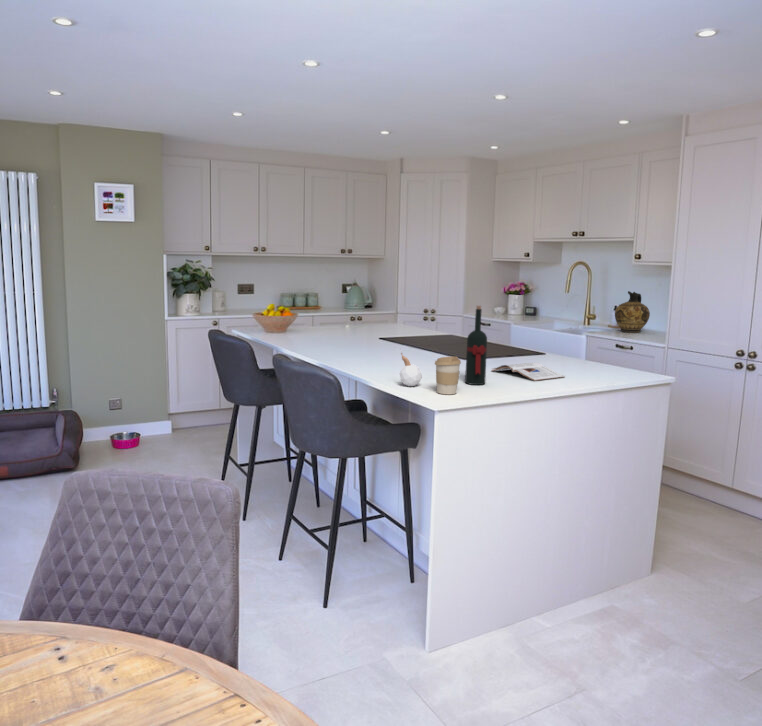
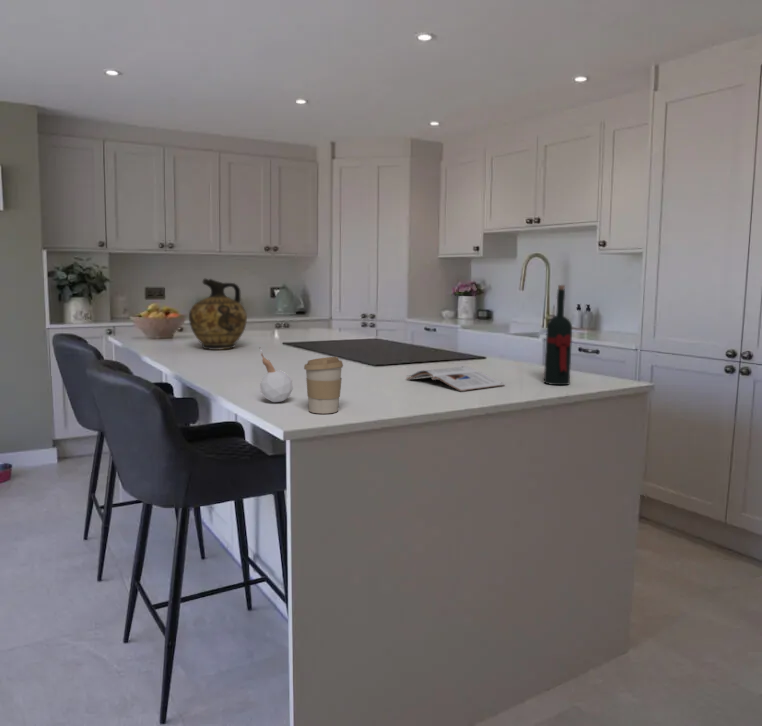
ceramic jug: present [615,291,650,332] -> present [189,279,247,350]
wine bottle: present [465,306,487,385] -> present [544,285,572,385]

